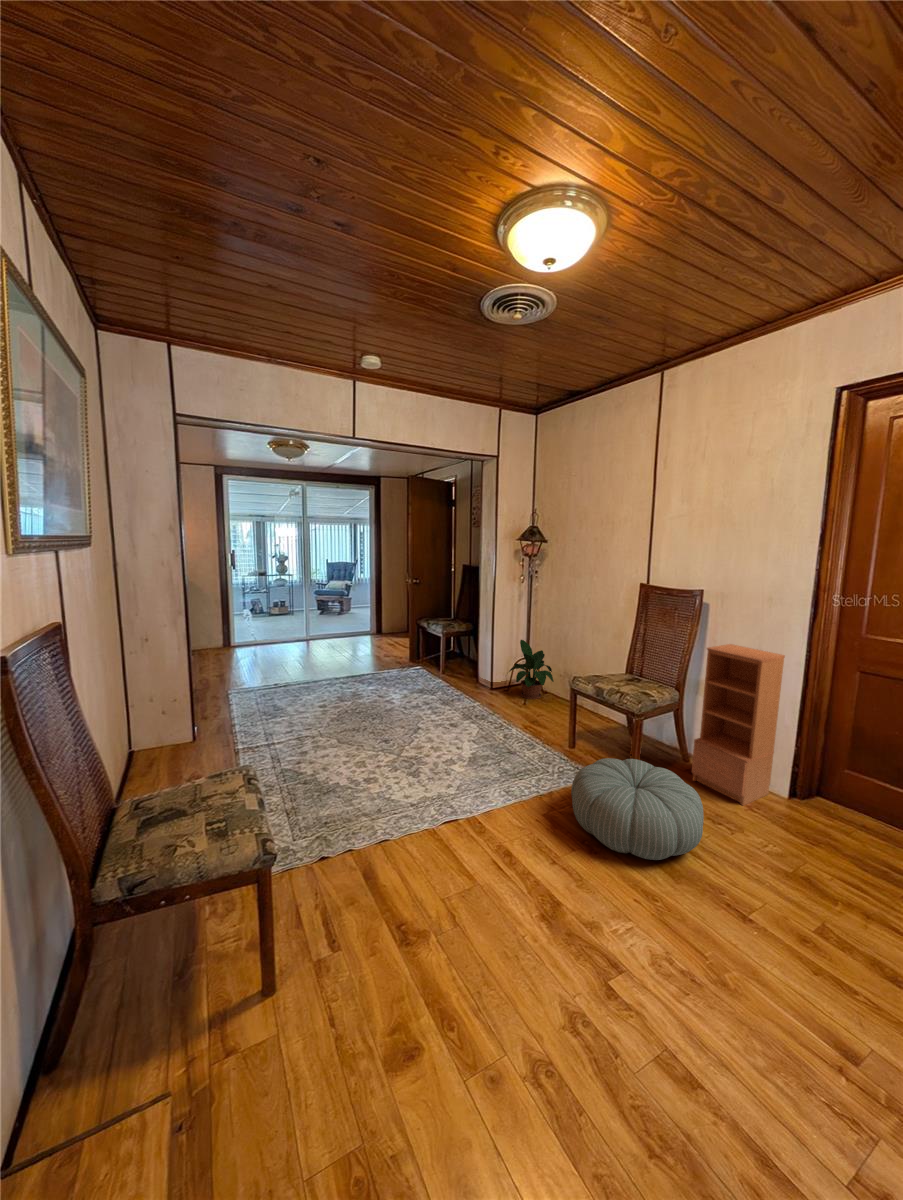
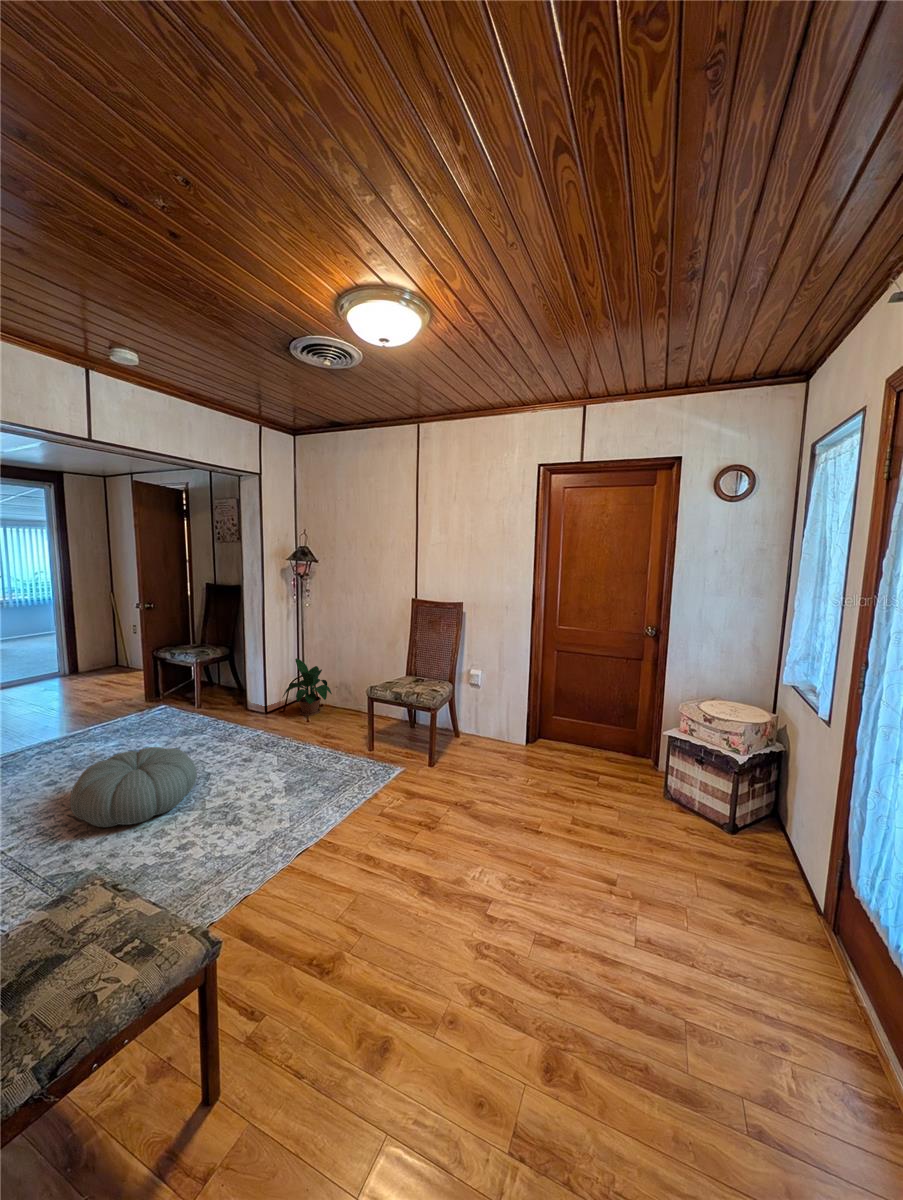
bookcase: present [692,644,785,805] -> none [468,642,519,759]
pouf: present [571,758,704,860] -> present [70,747,197,827]

